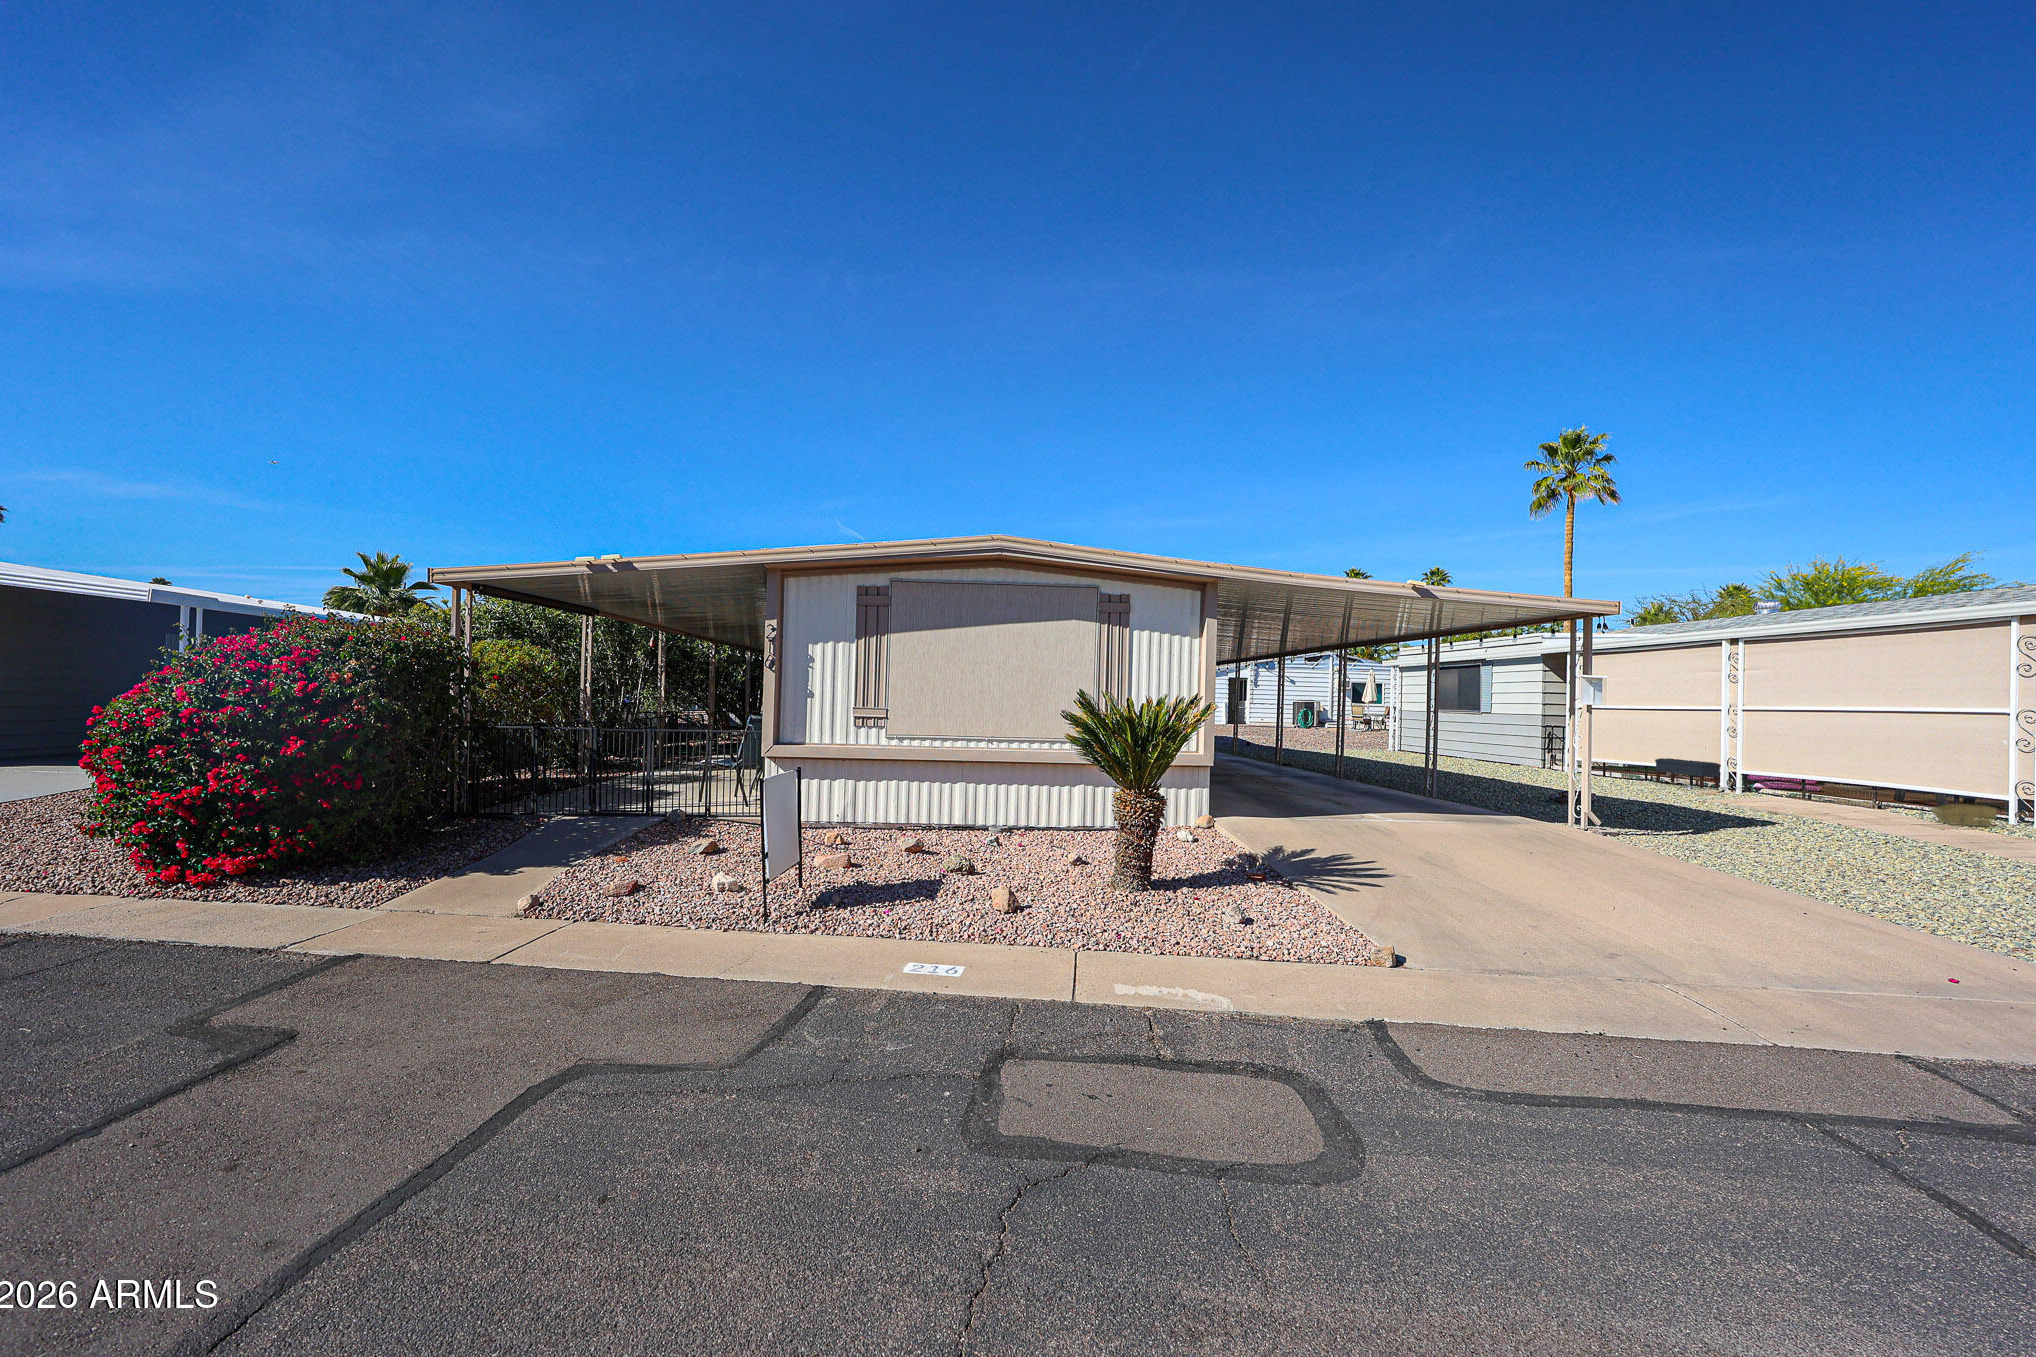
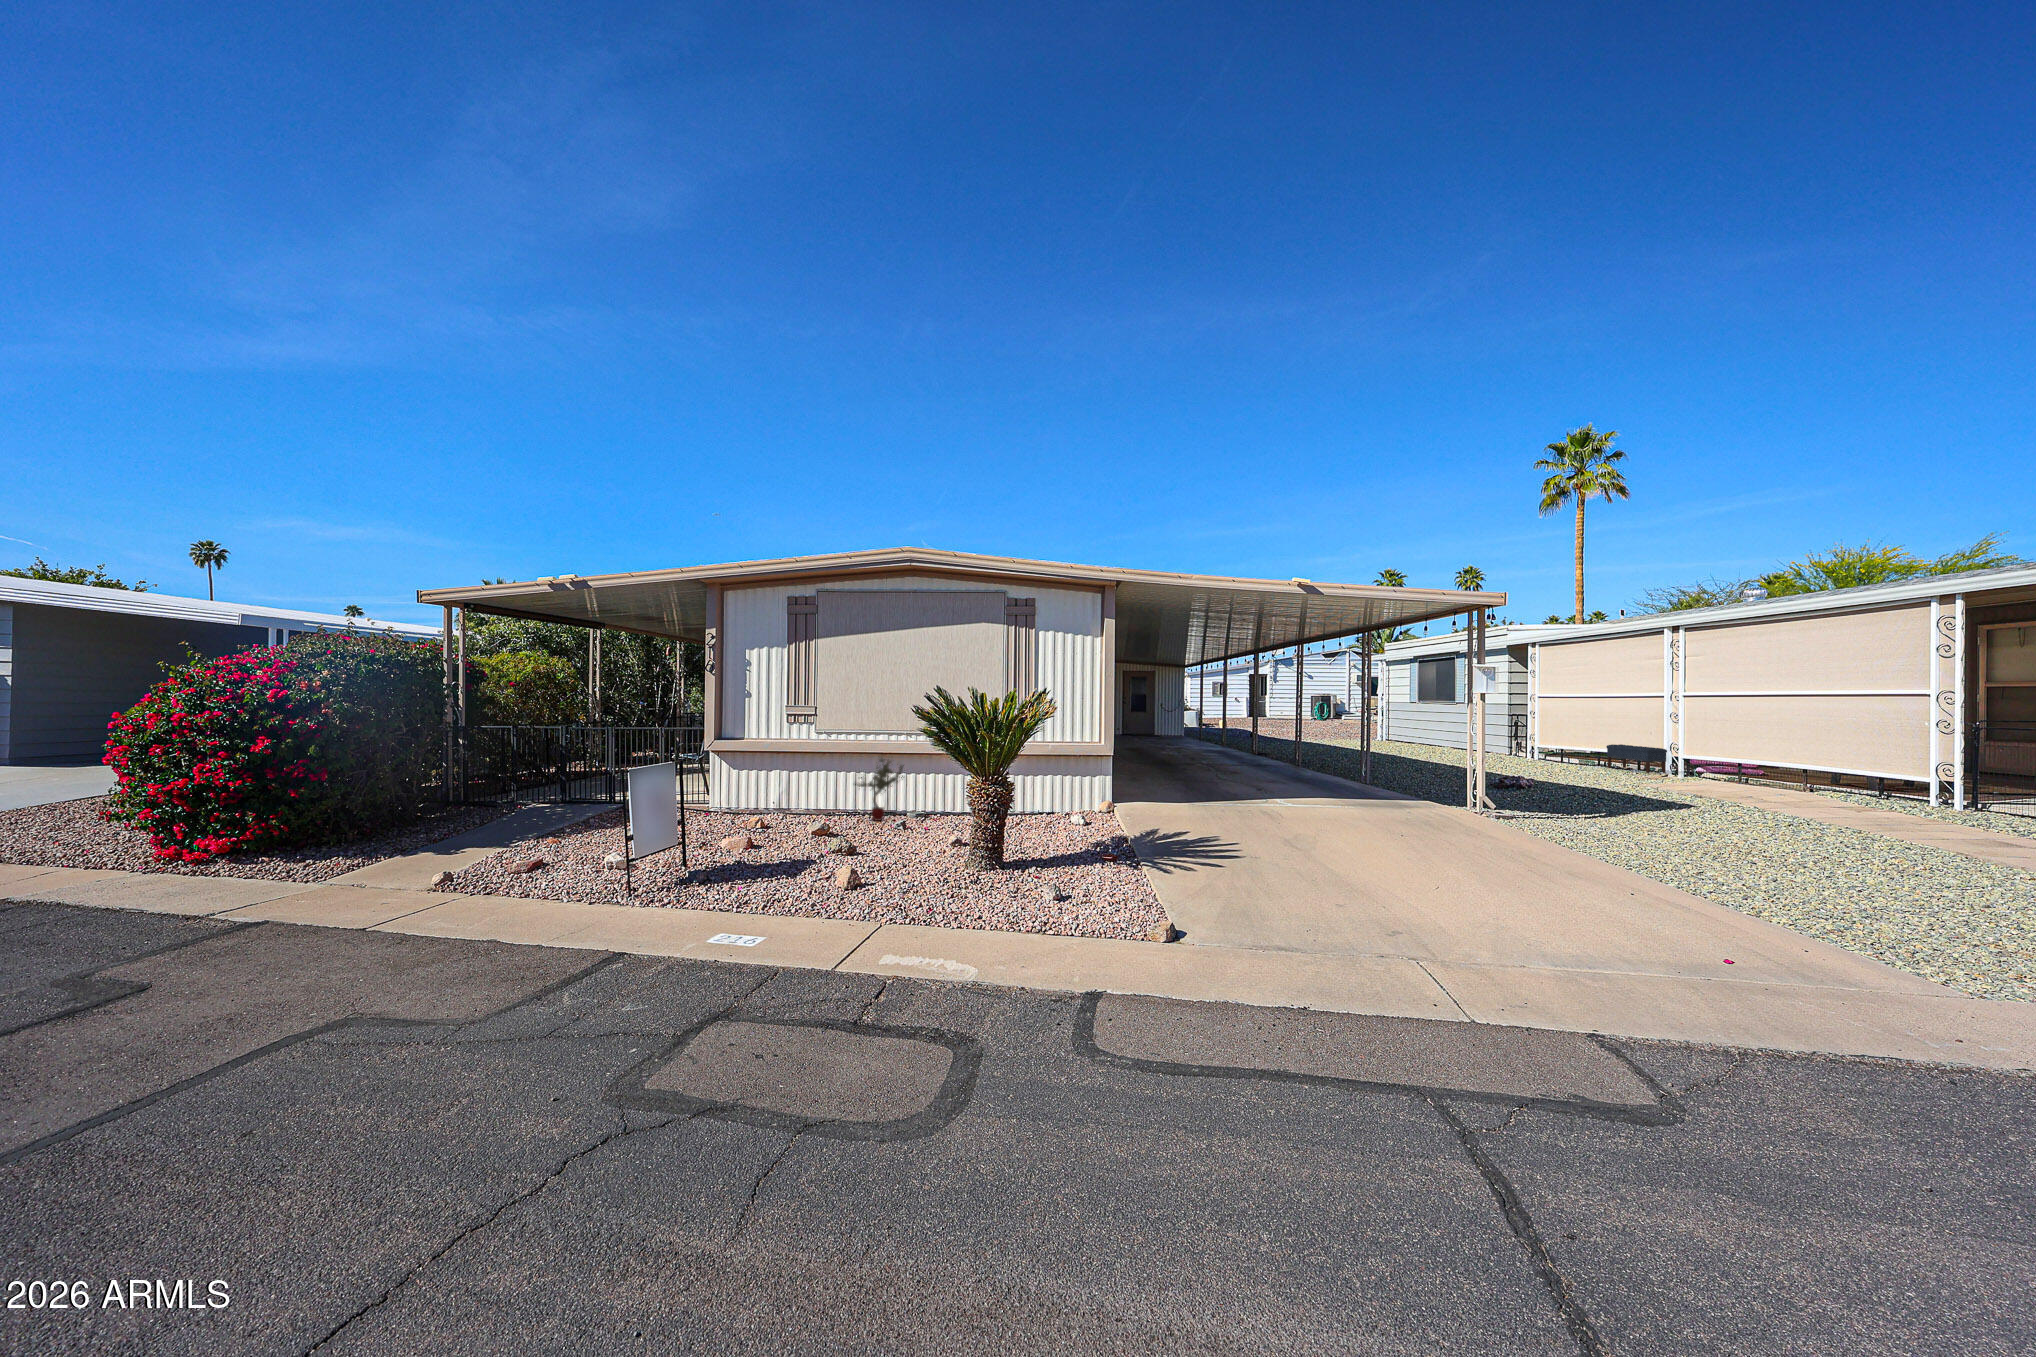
potted tree: none [937,764,997,837] -> present [855,758,904,821]
storage bin: present [1932,804,1998,827] -> none [1857,787,1921,810]

